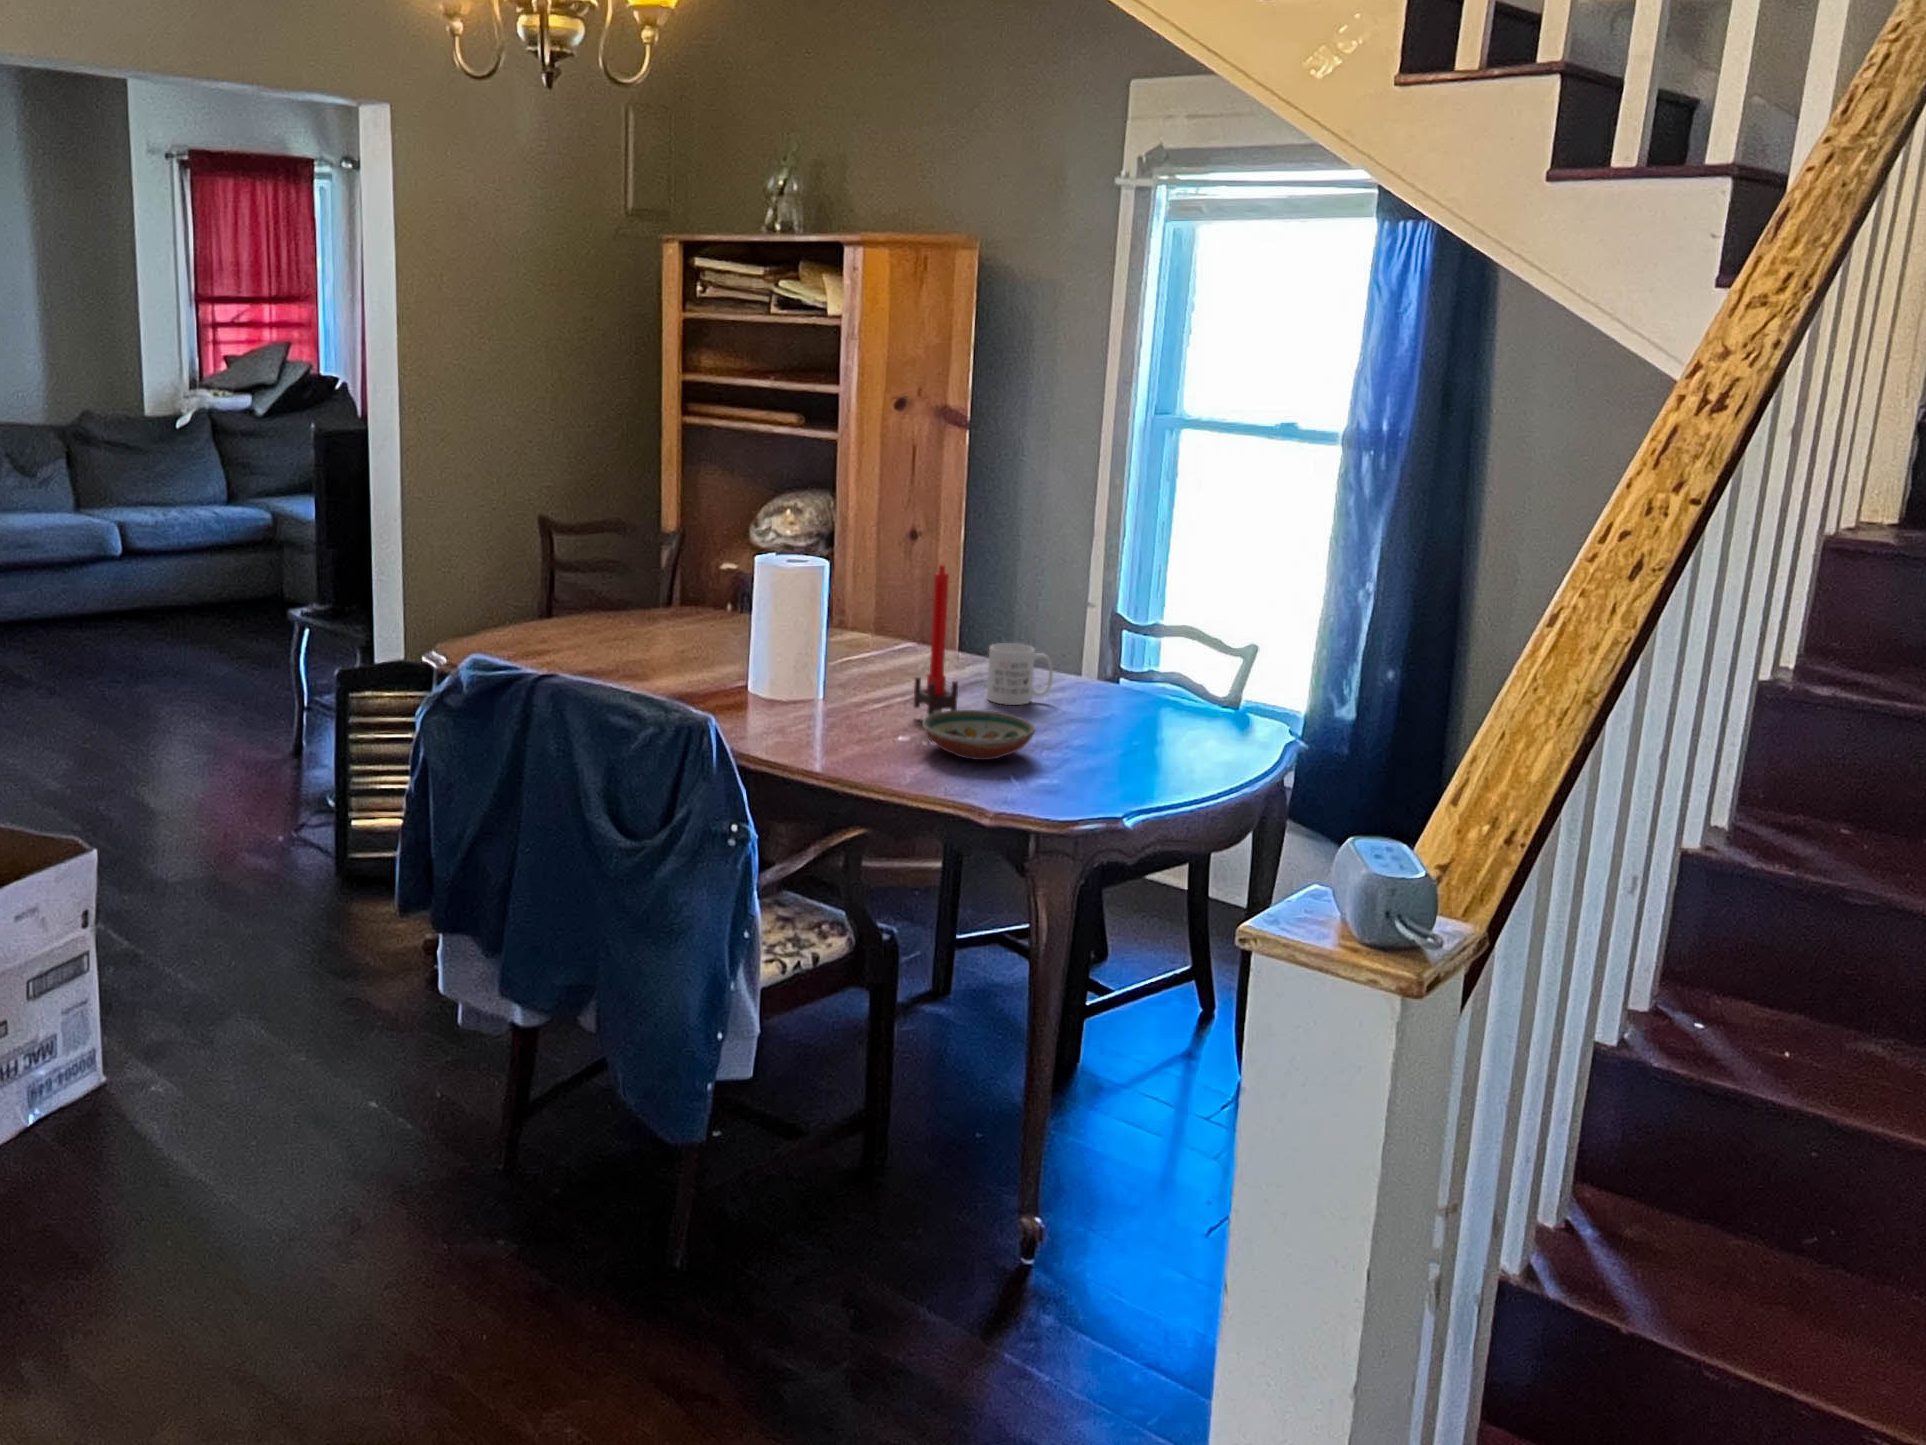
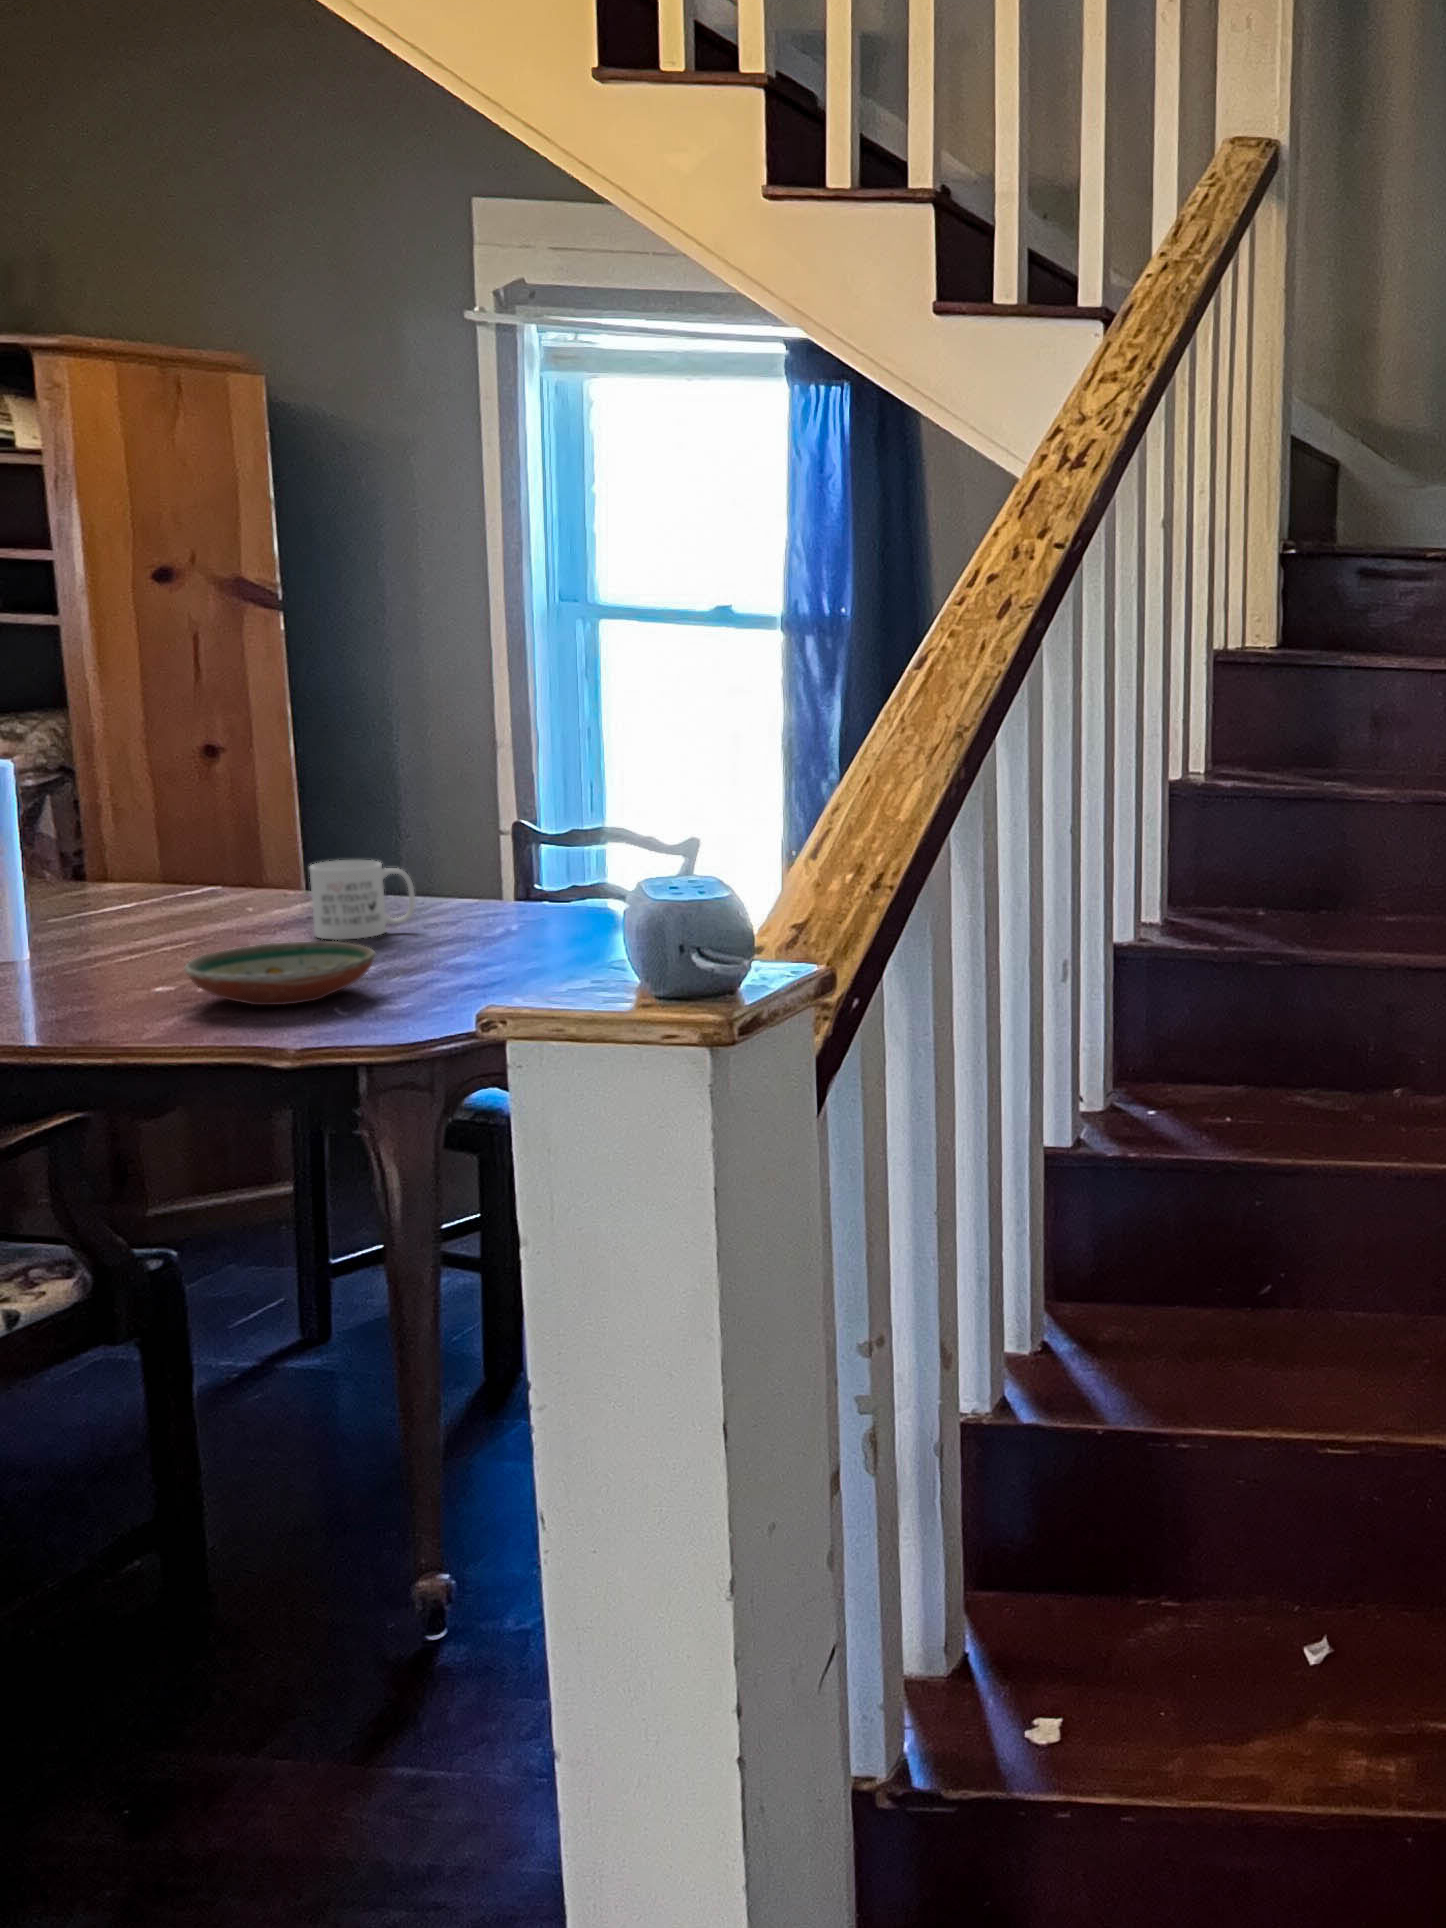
candle: present [914,564,958,716] -> none [177,751,256,969]

